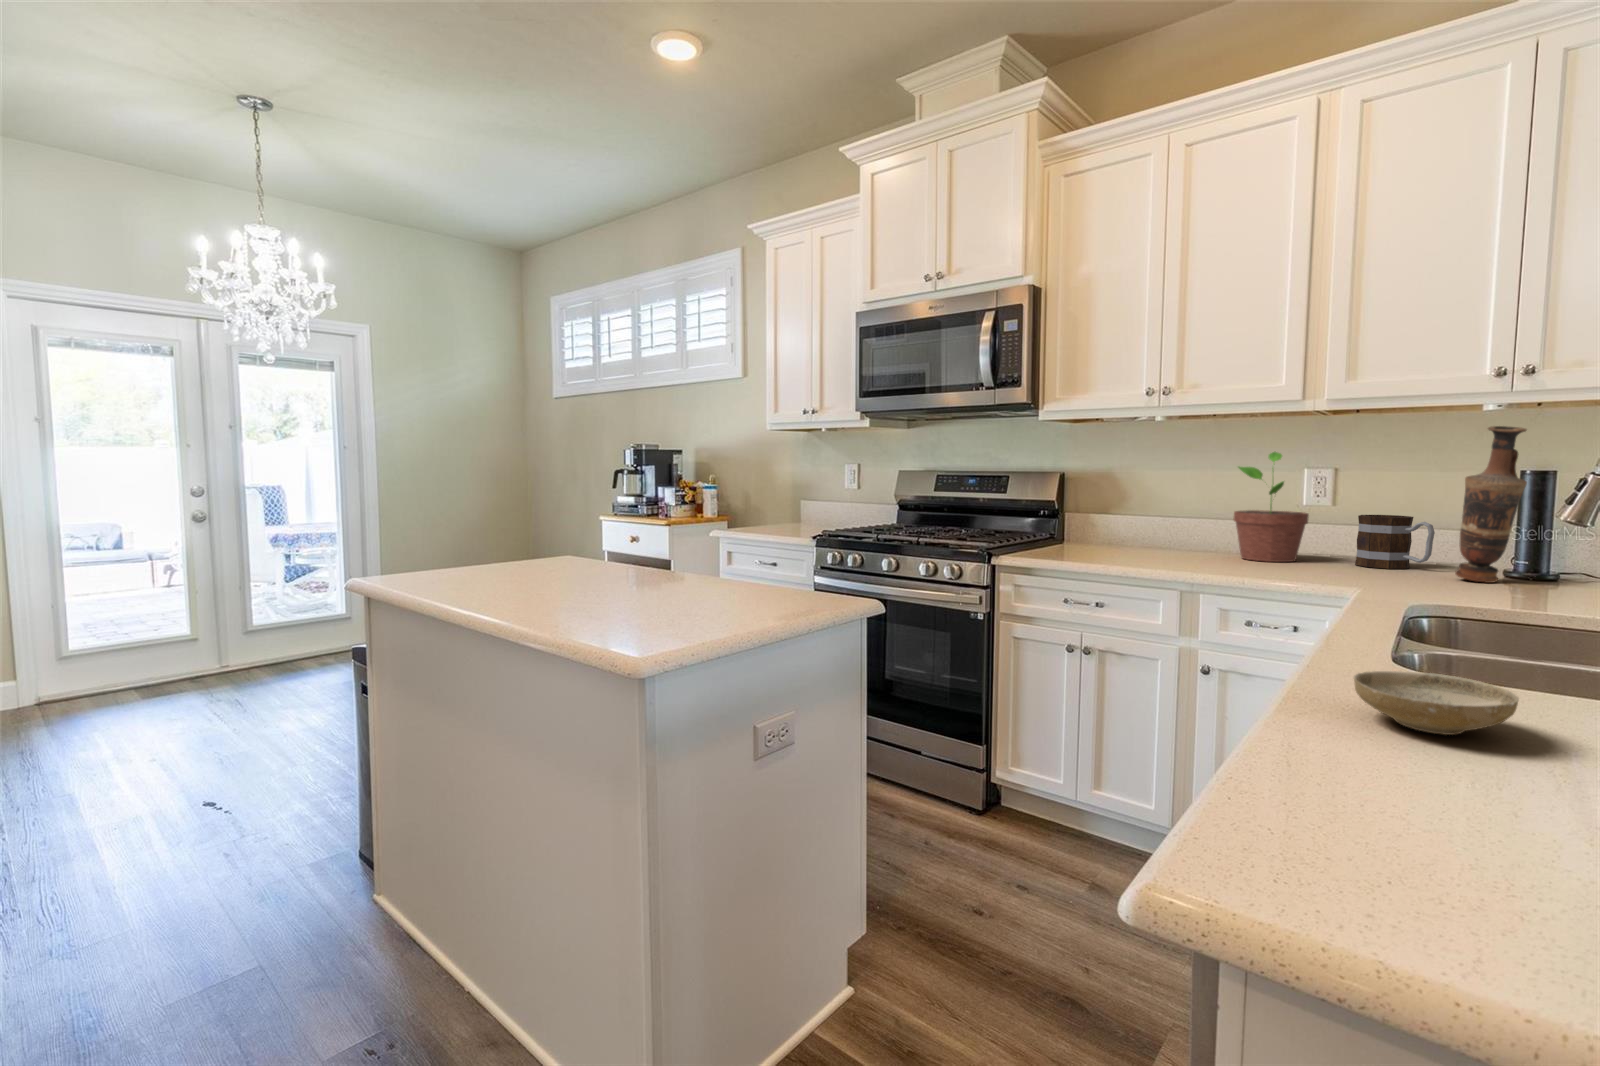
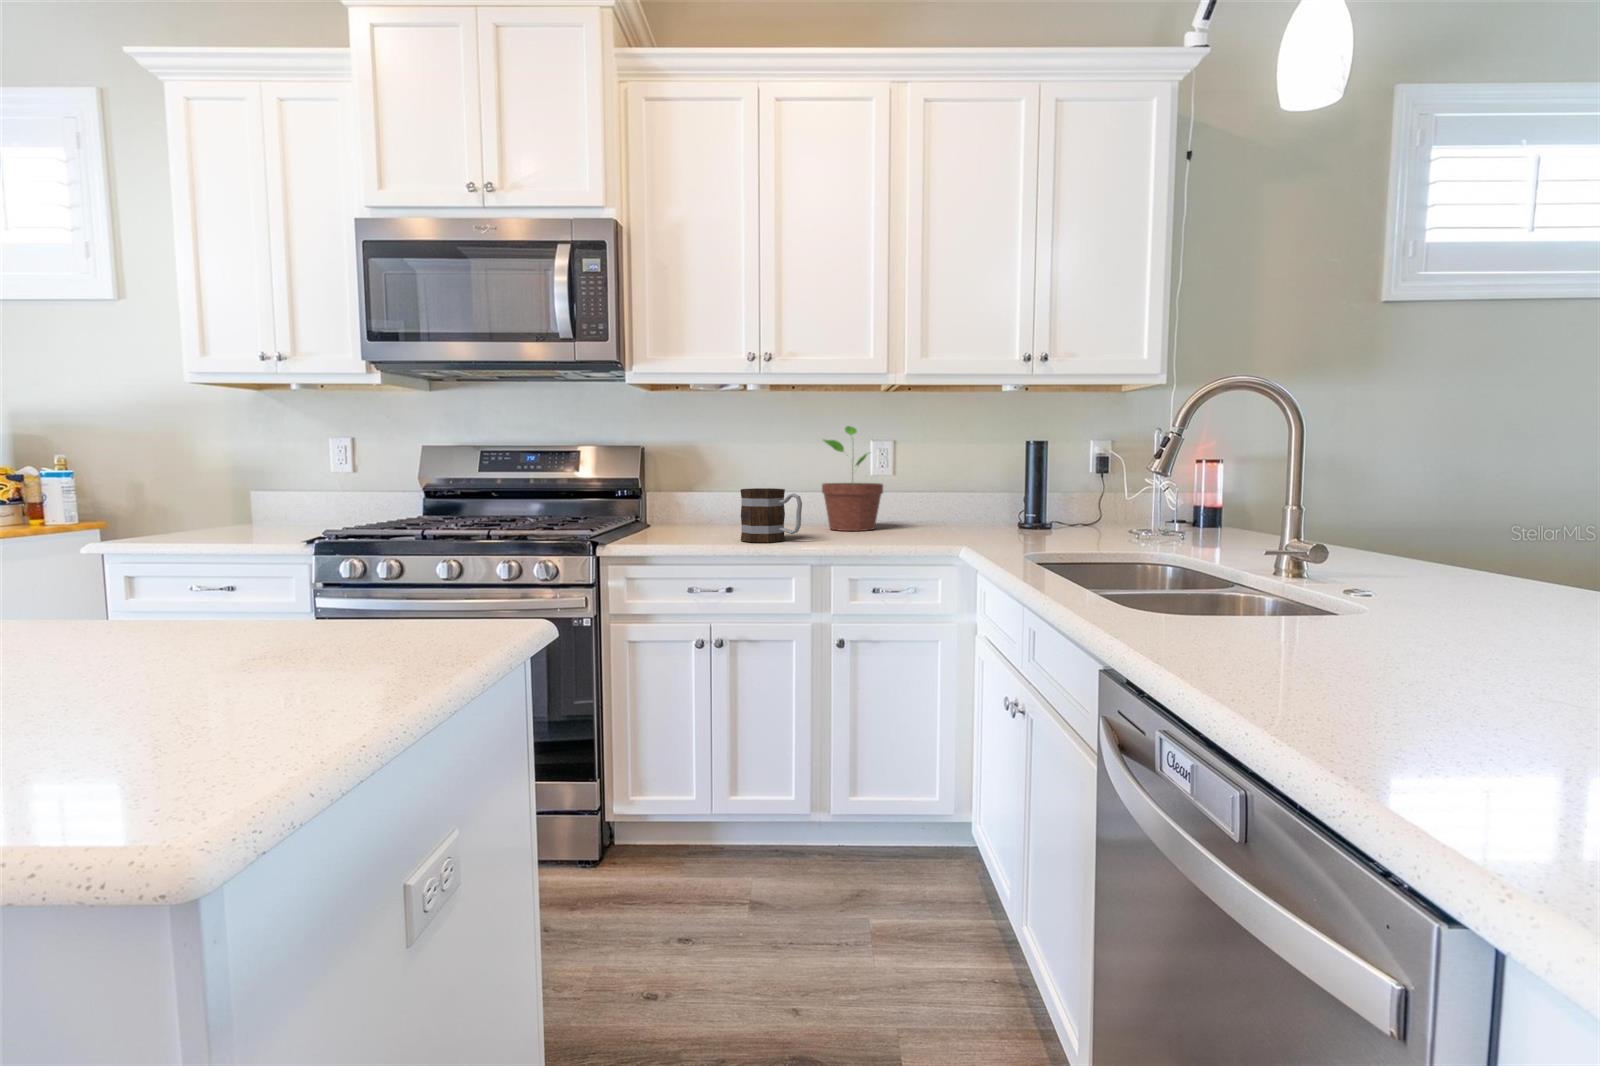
vase: present [1455,426,1527,583] -> none [1003,403,1050,535]
mug: present [1355,515,1435,569] -> present [741,488,802,542]
ceramic bowl: present [1353,671,1519,735] -> none [1242,611,1401,671]

